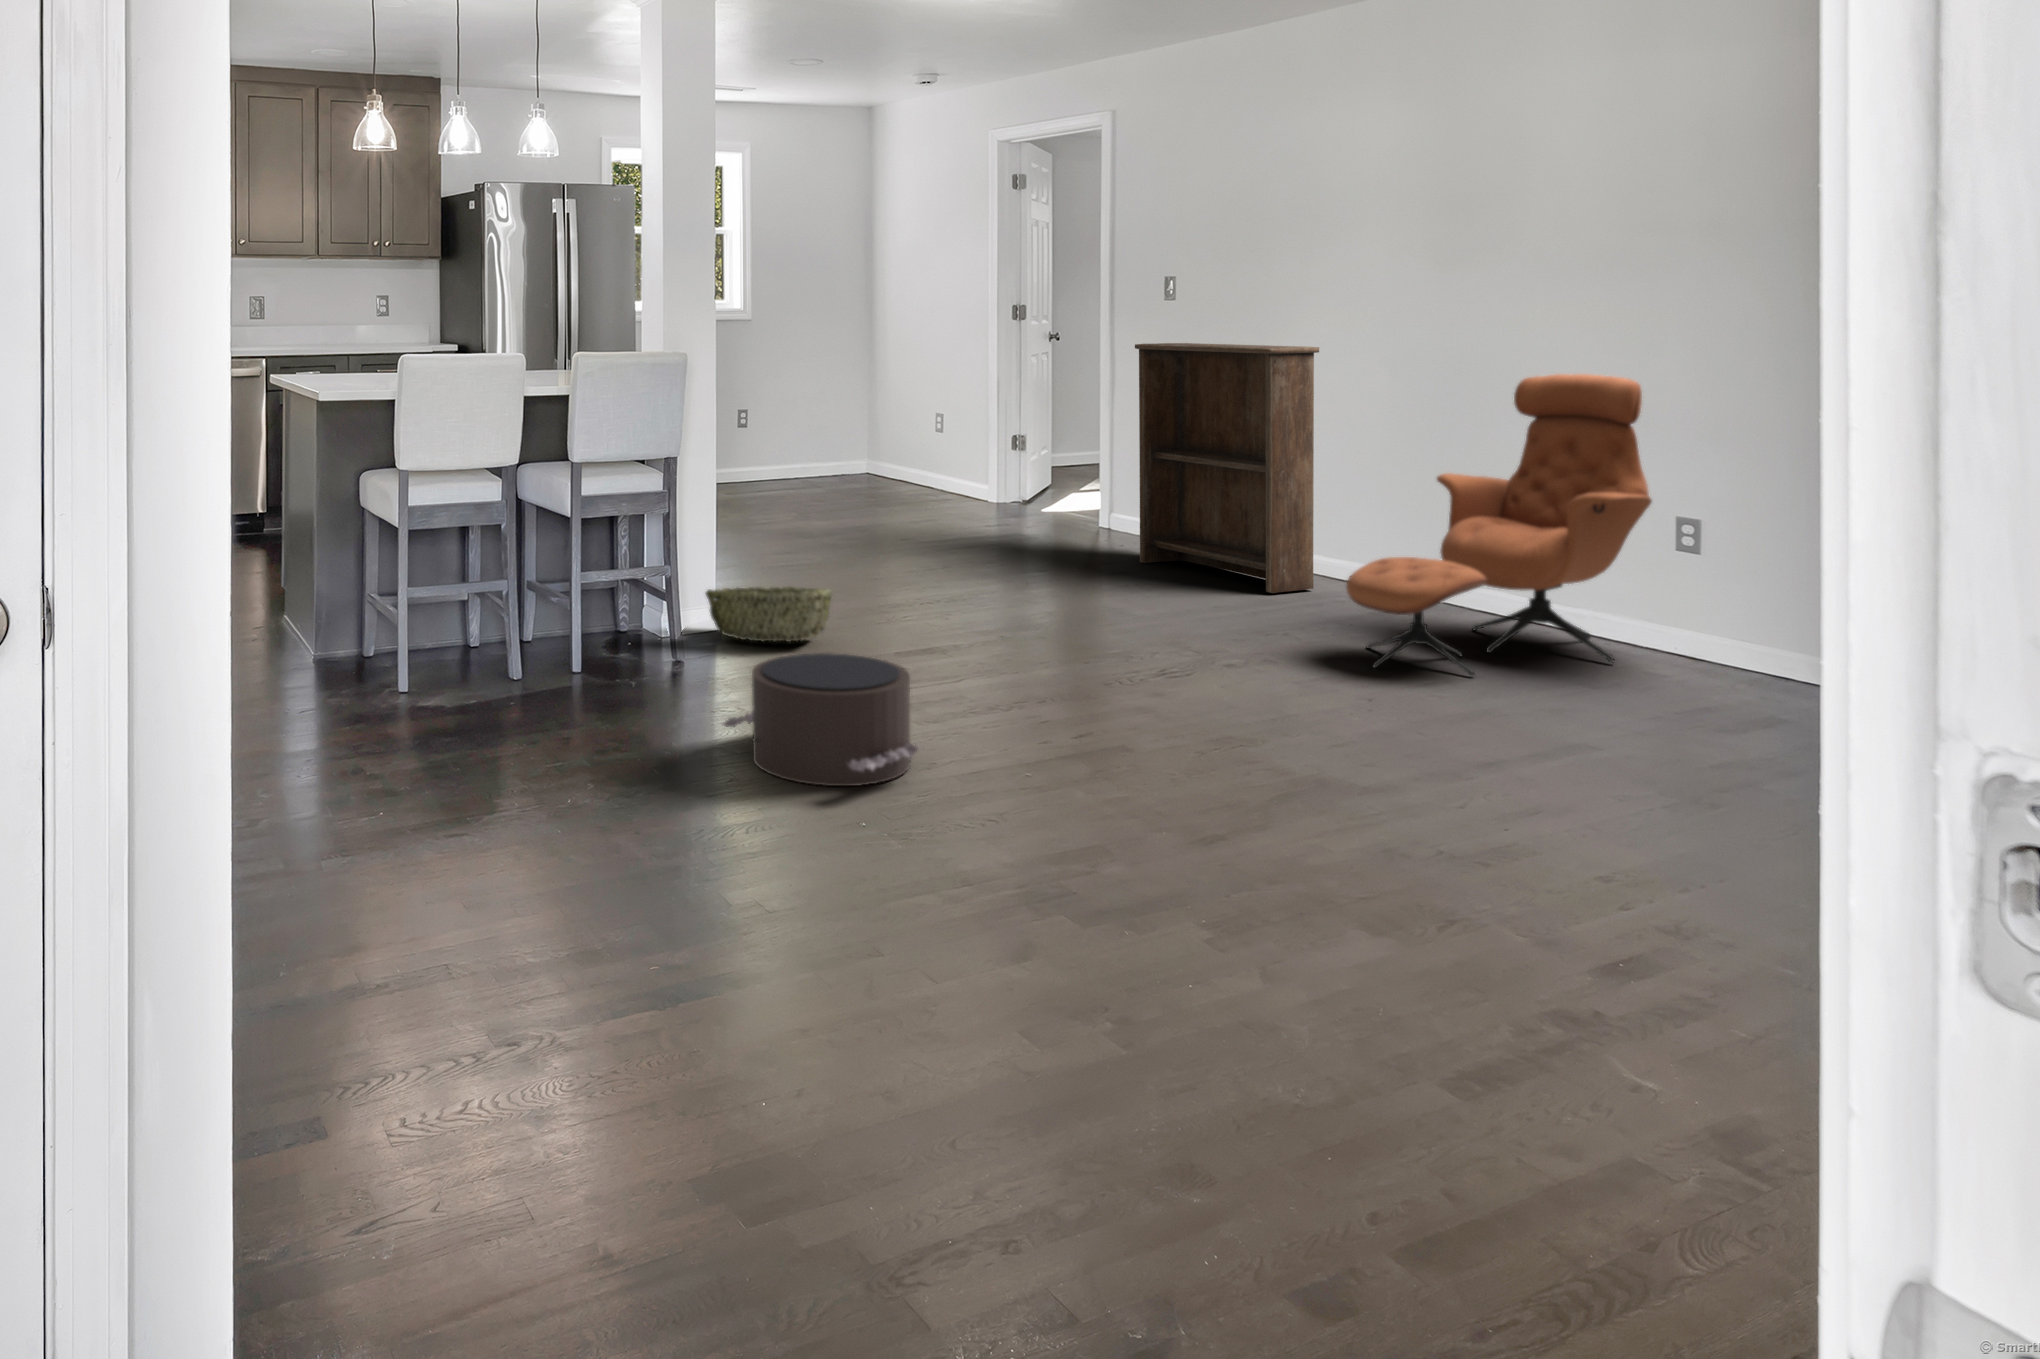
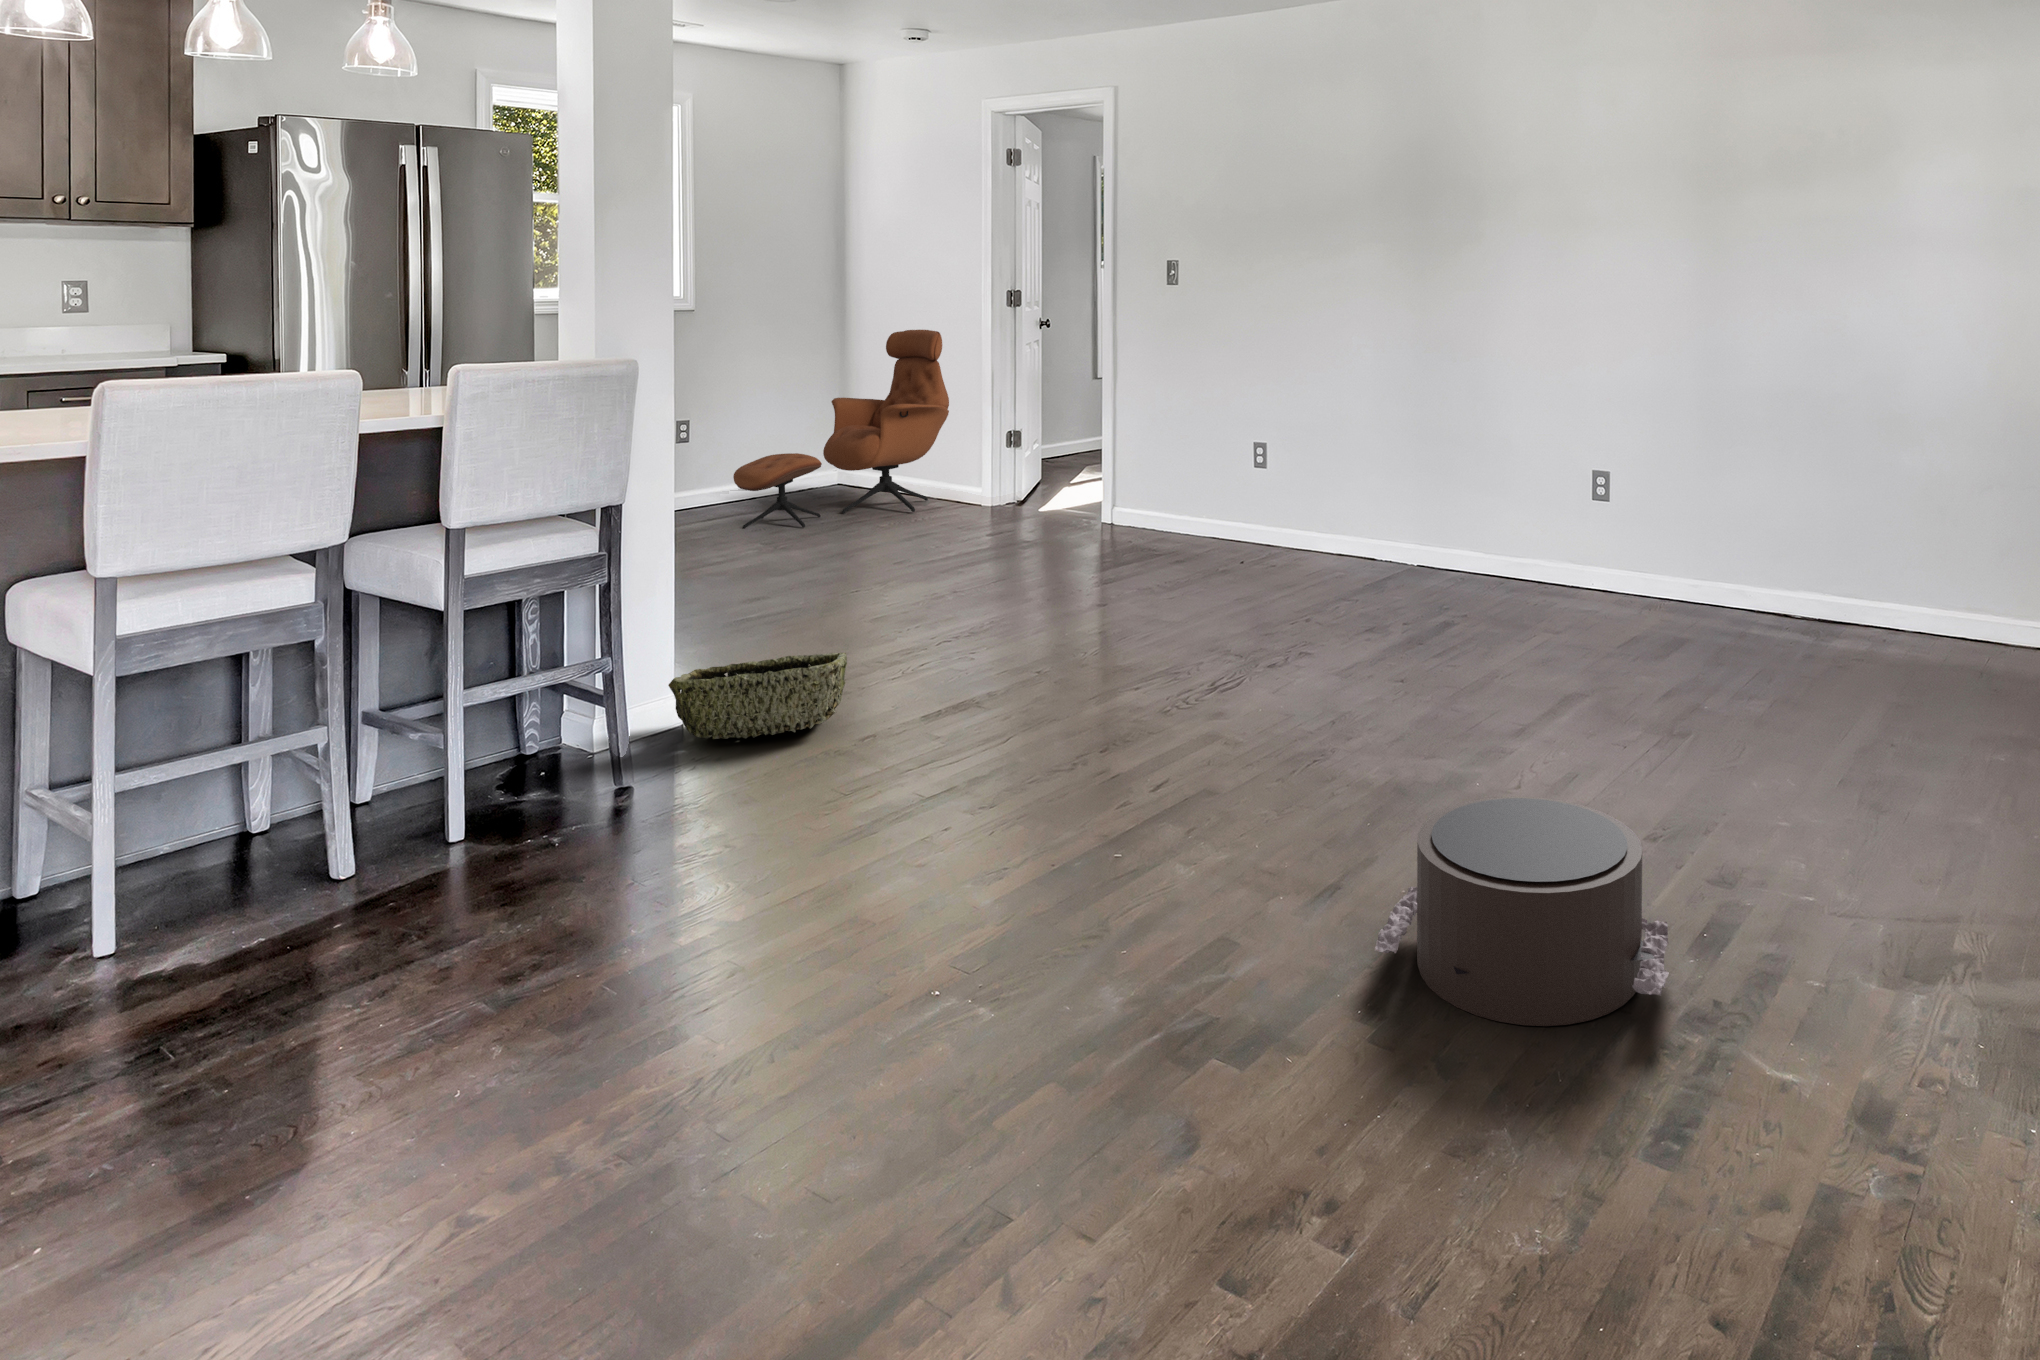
bookshelf: present [1135,343,1319,593] -> none [1150,334,1326,581]
lounge chair: present [1346,374,1652,676] -> present [733,330,949,529]
pouf: present [723,653,919,786] -> present [1375,796,1669,1026]

